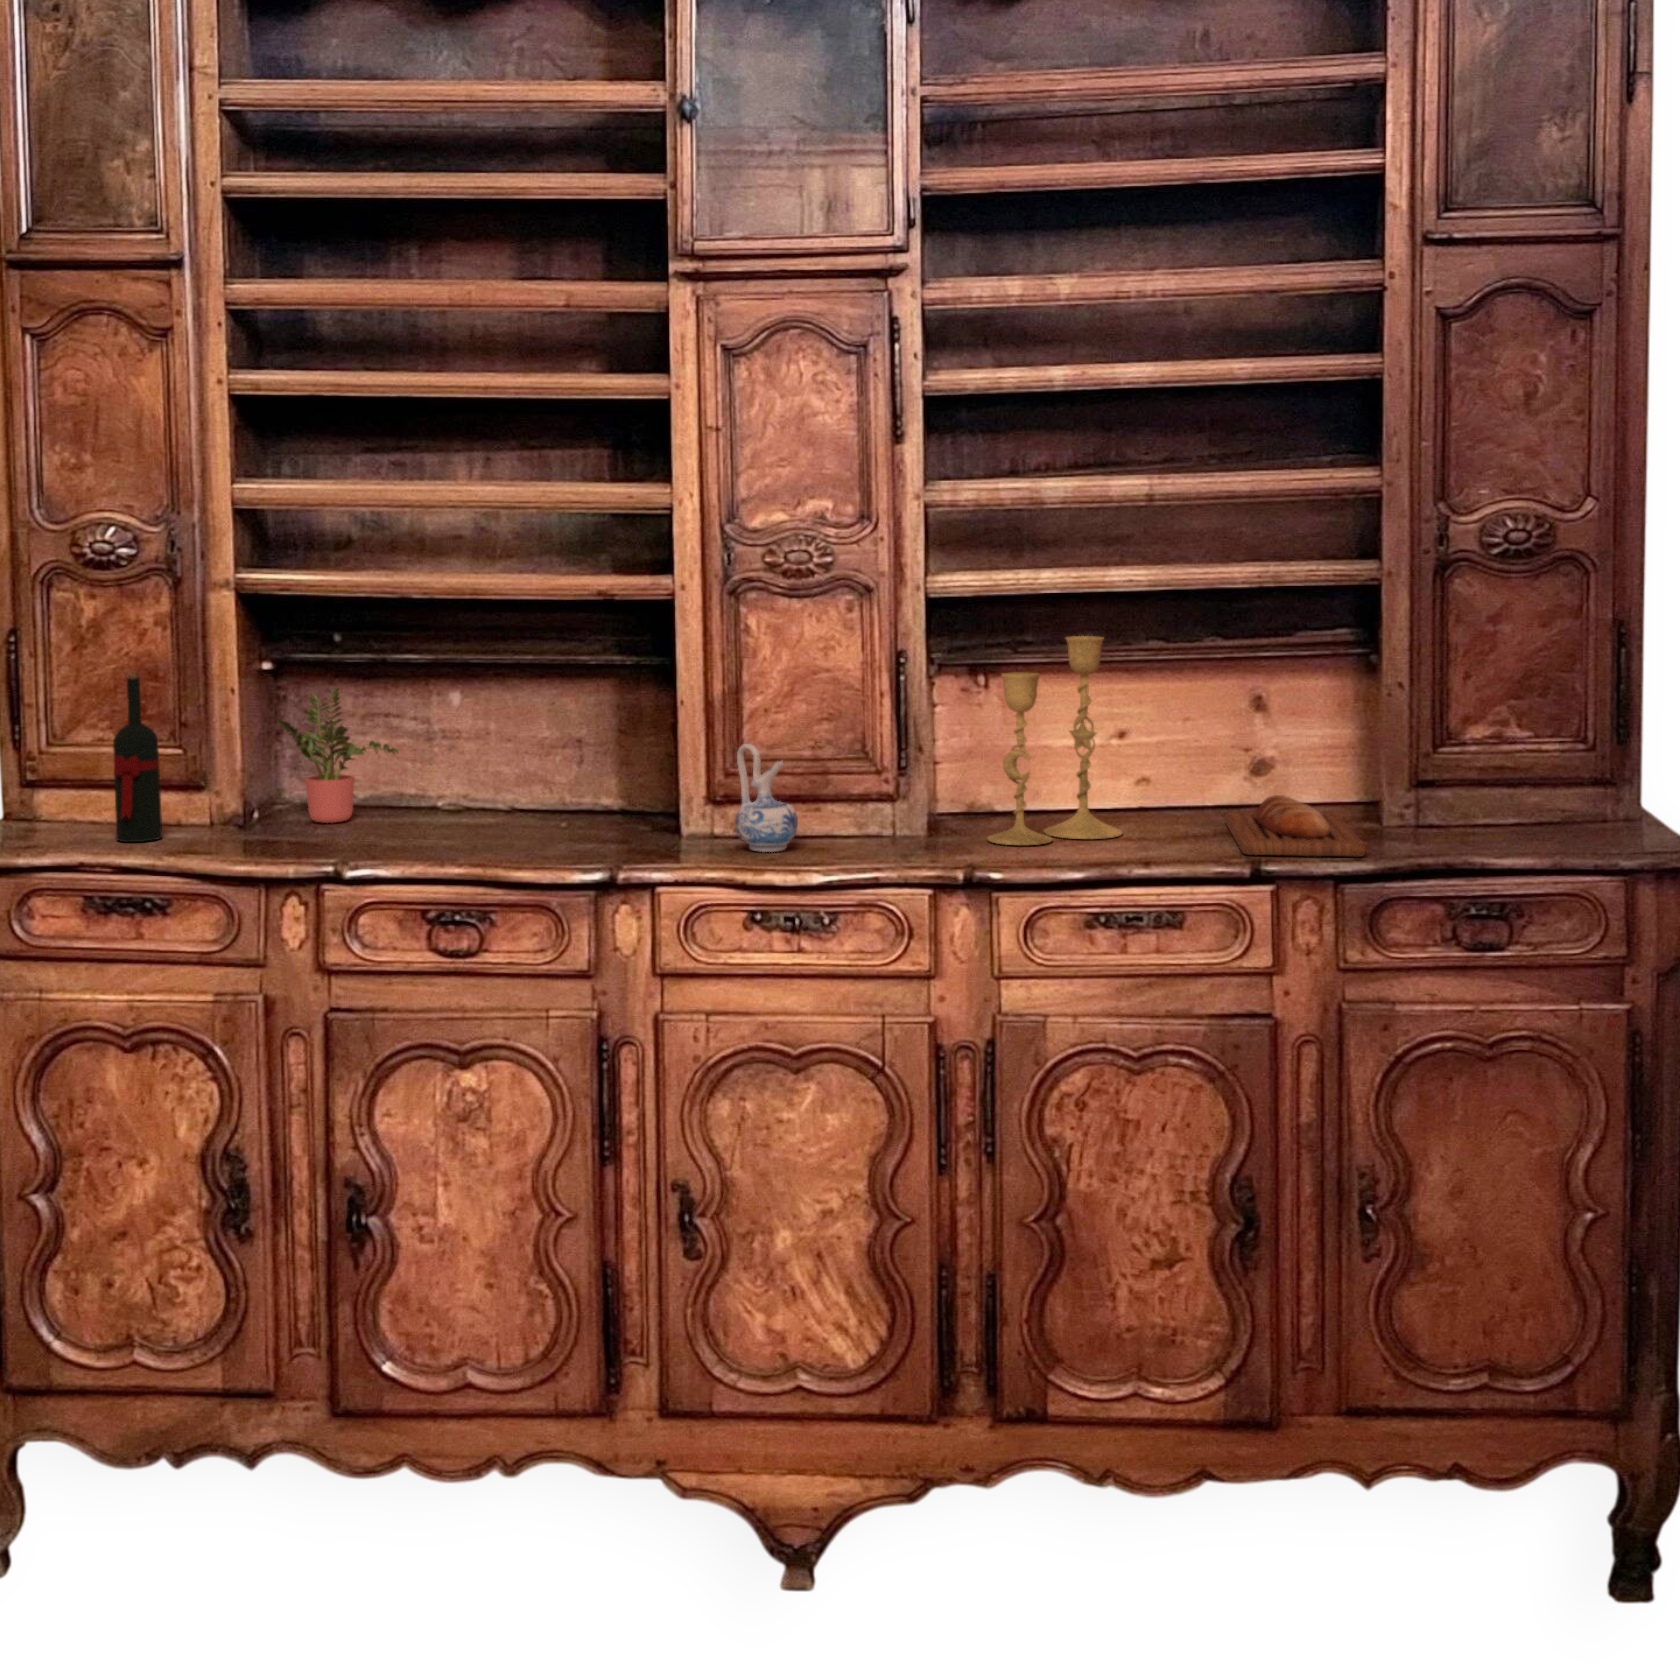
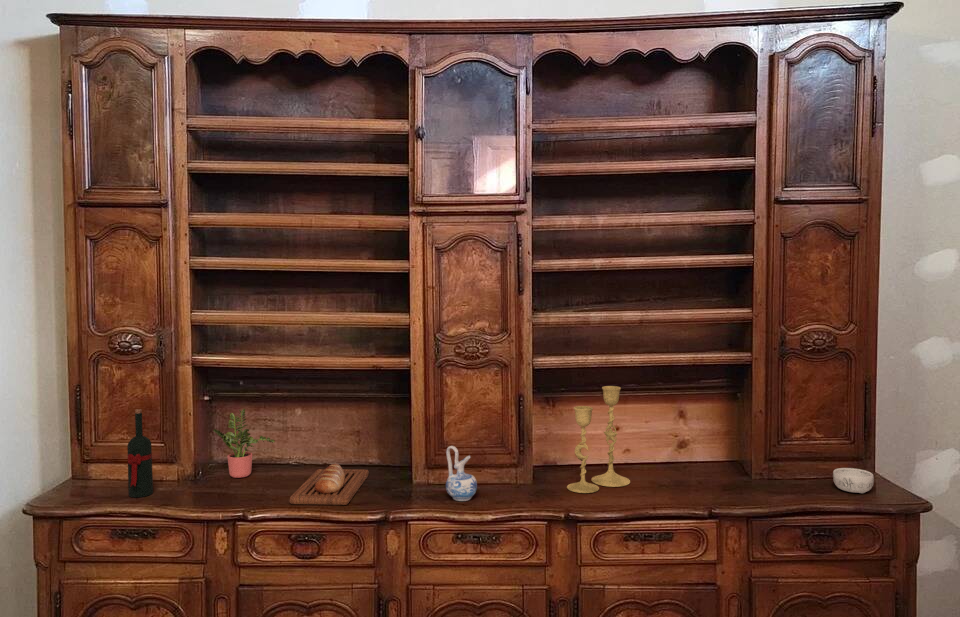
bread loaf: present [1225,795,1366,857] -> present [289,463,368,505]
decorative bowl: none [1546,806,1629,851] -> present [833,468,874,493]

